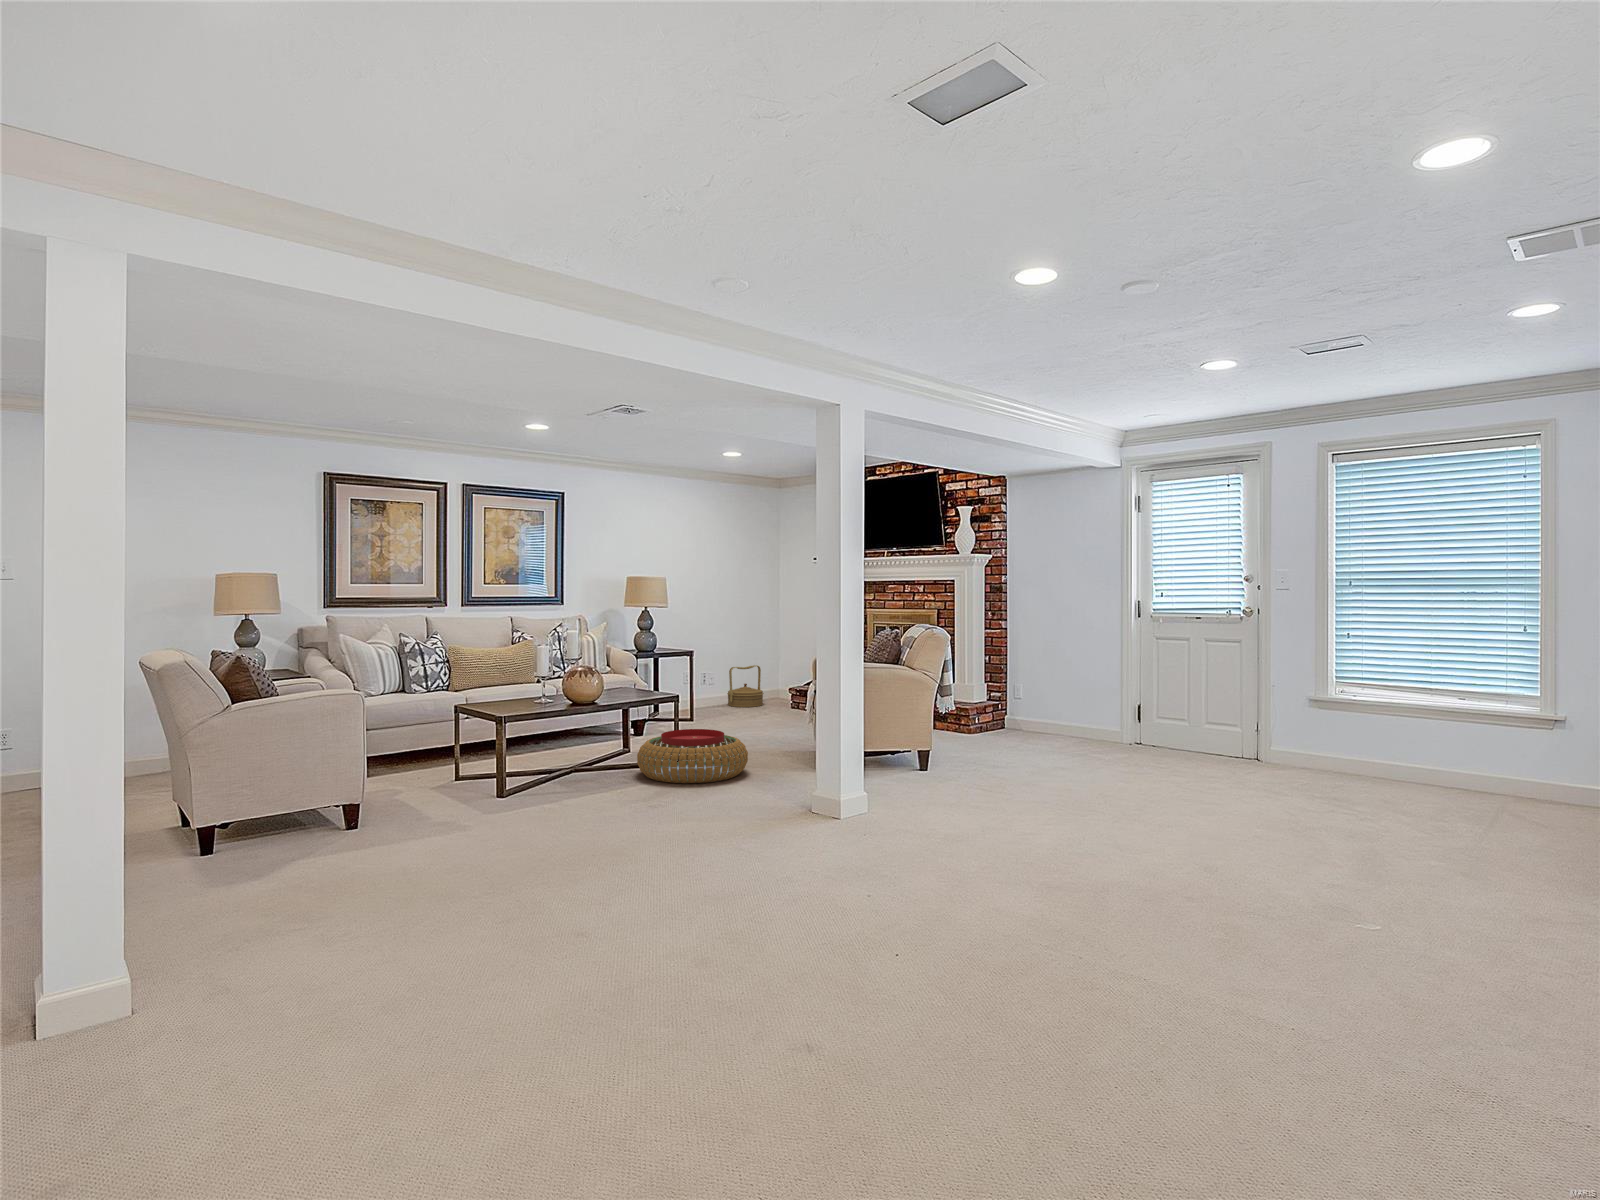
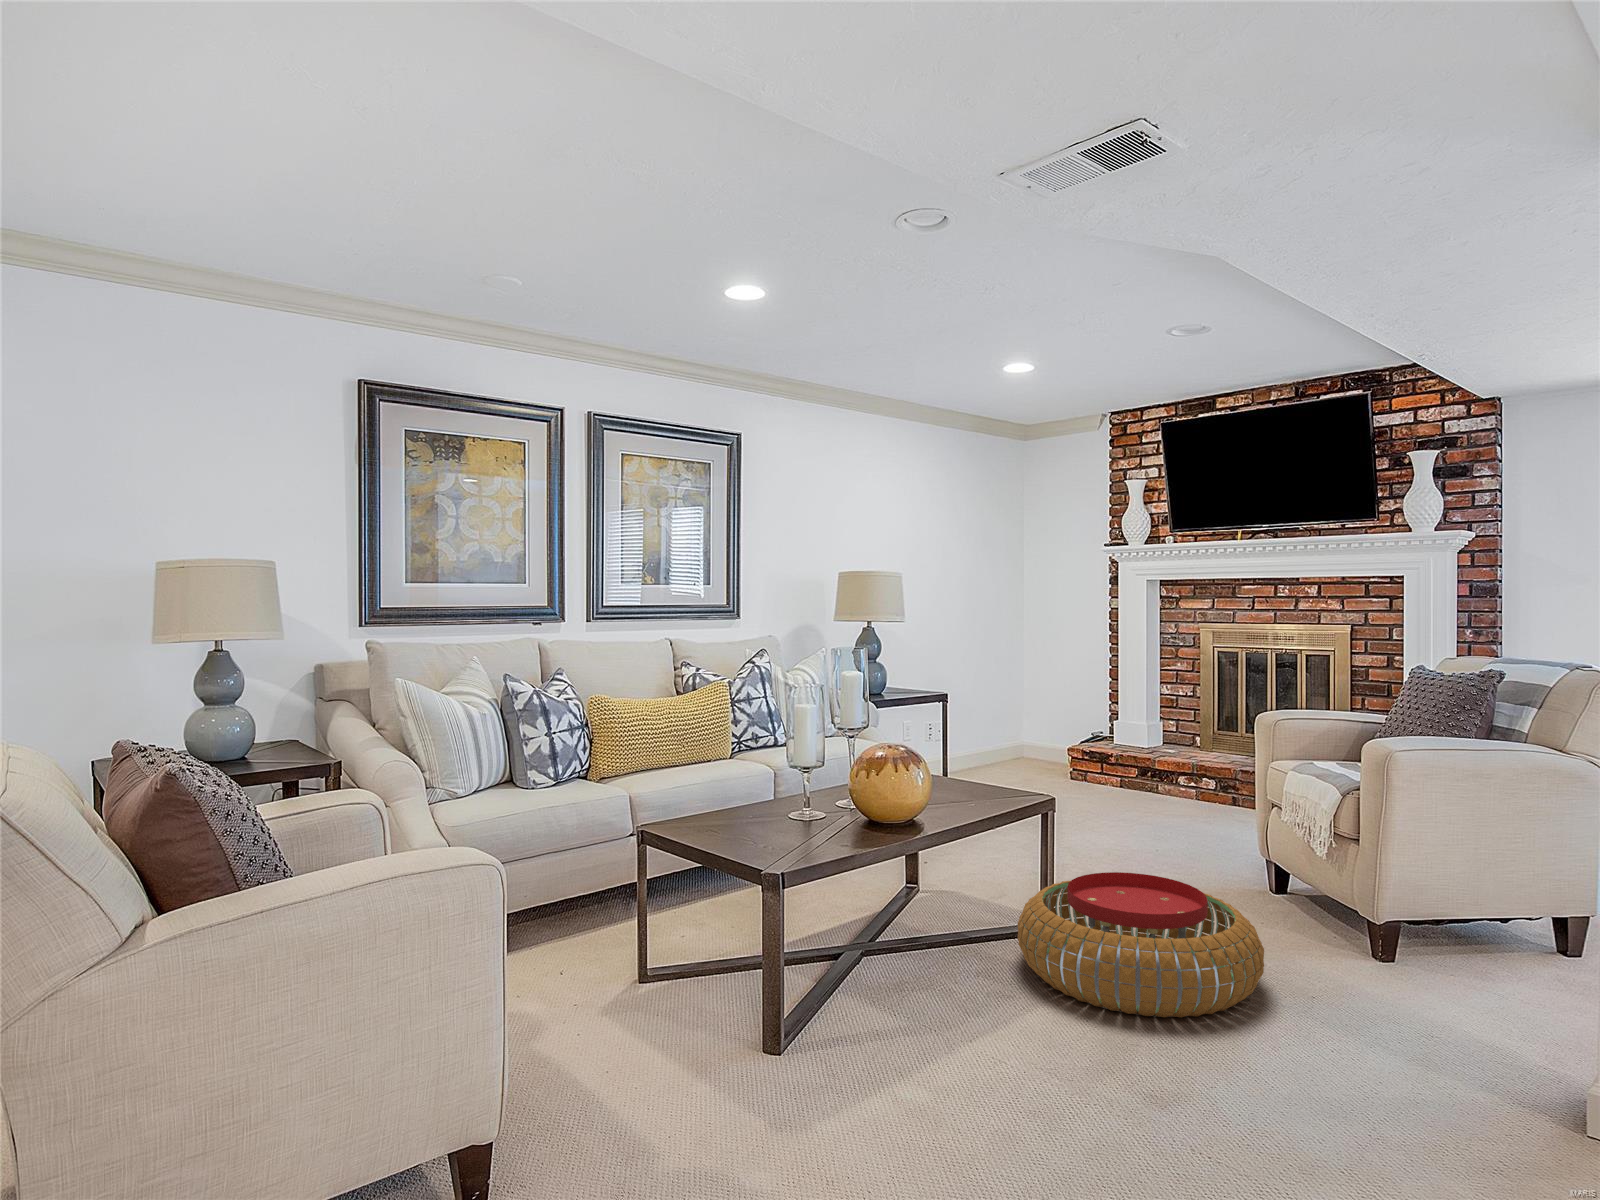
woven basket: present [727,665,764,707] -> none [960,708,1016,774]

